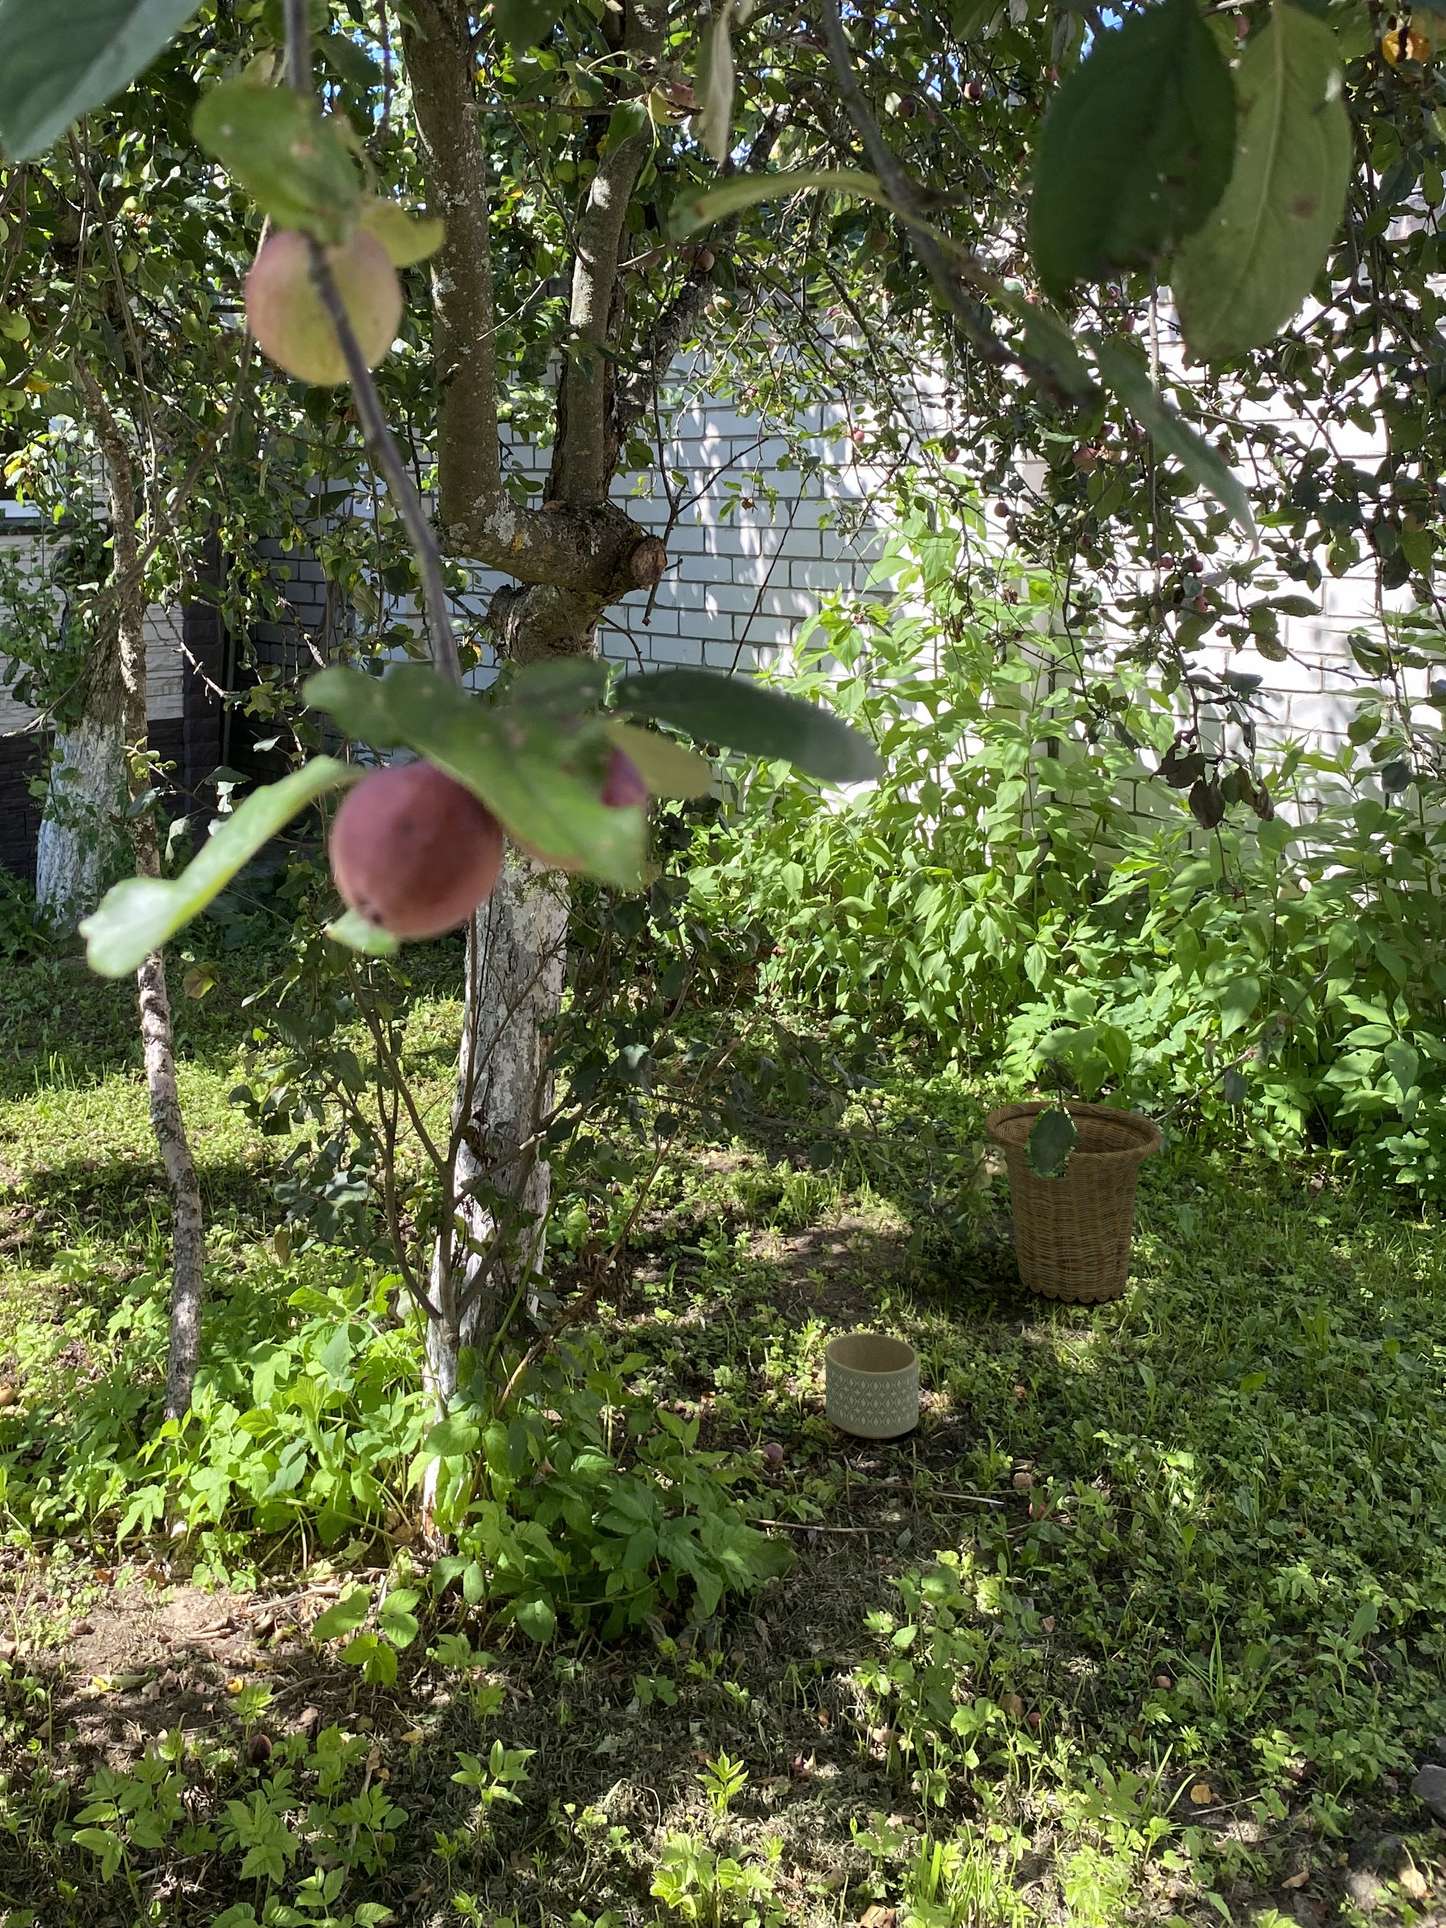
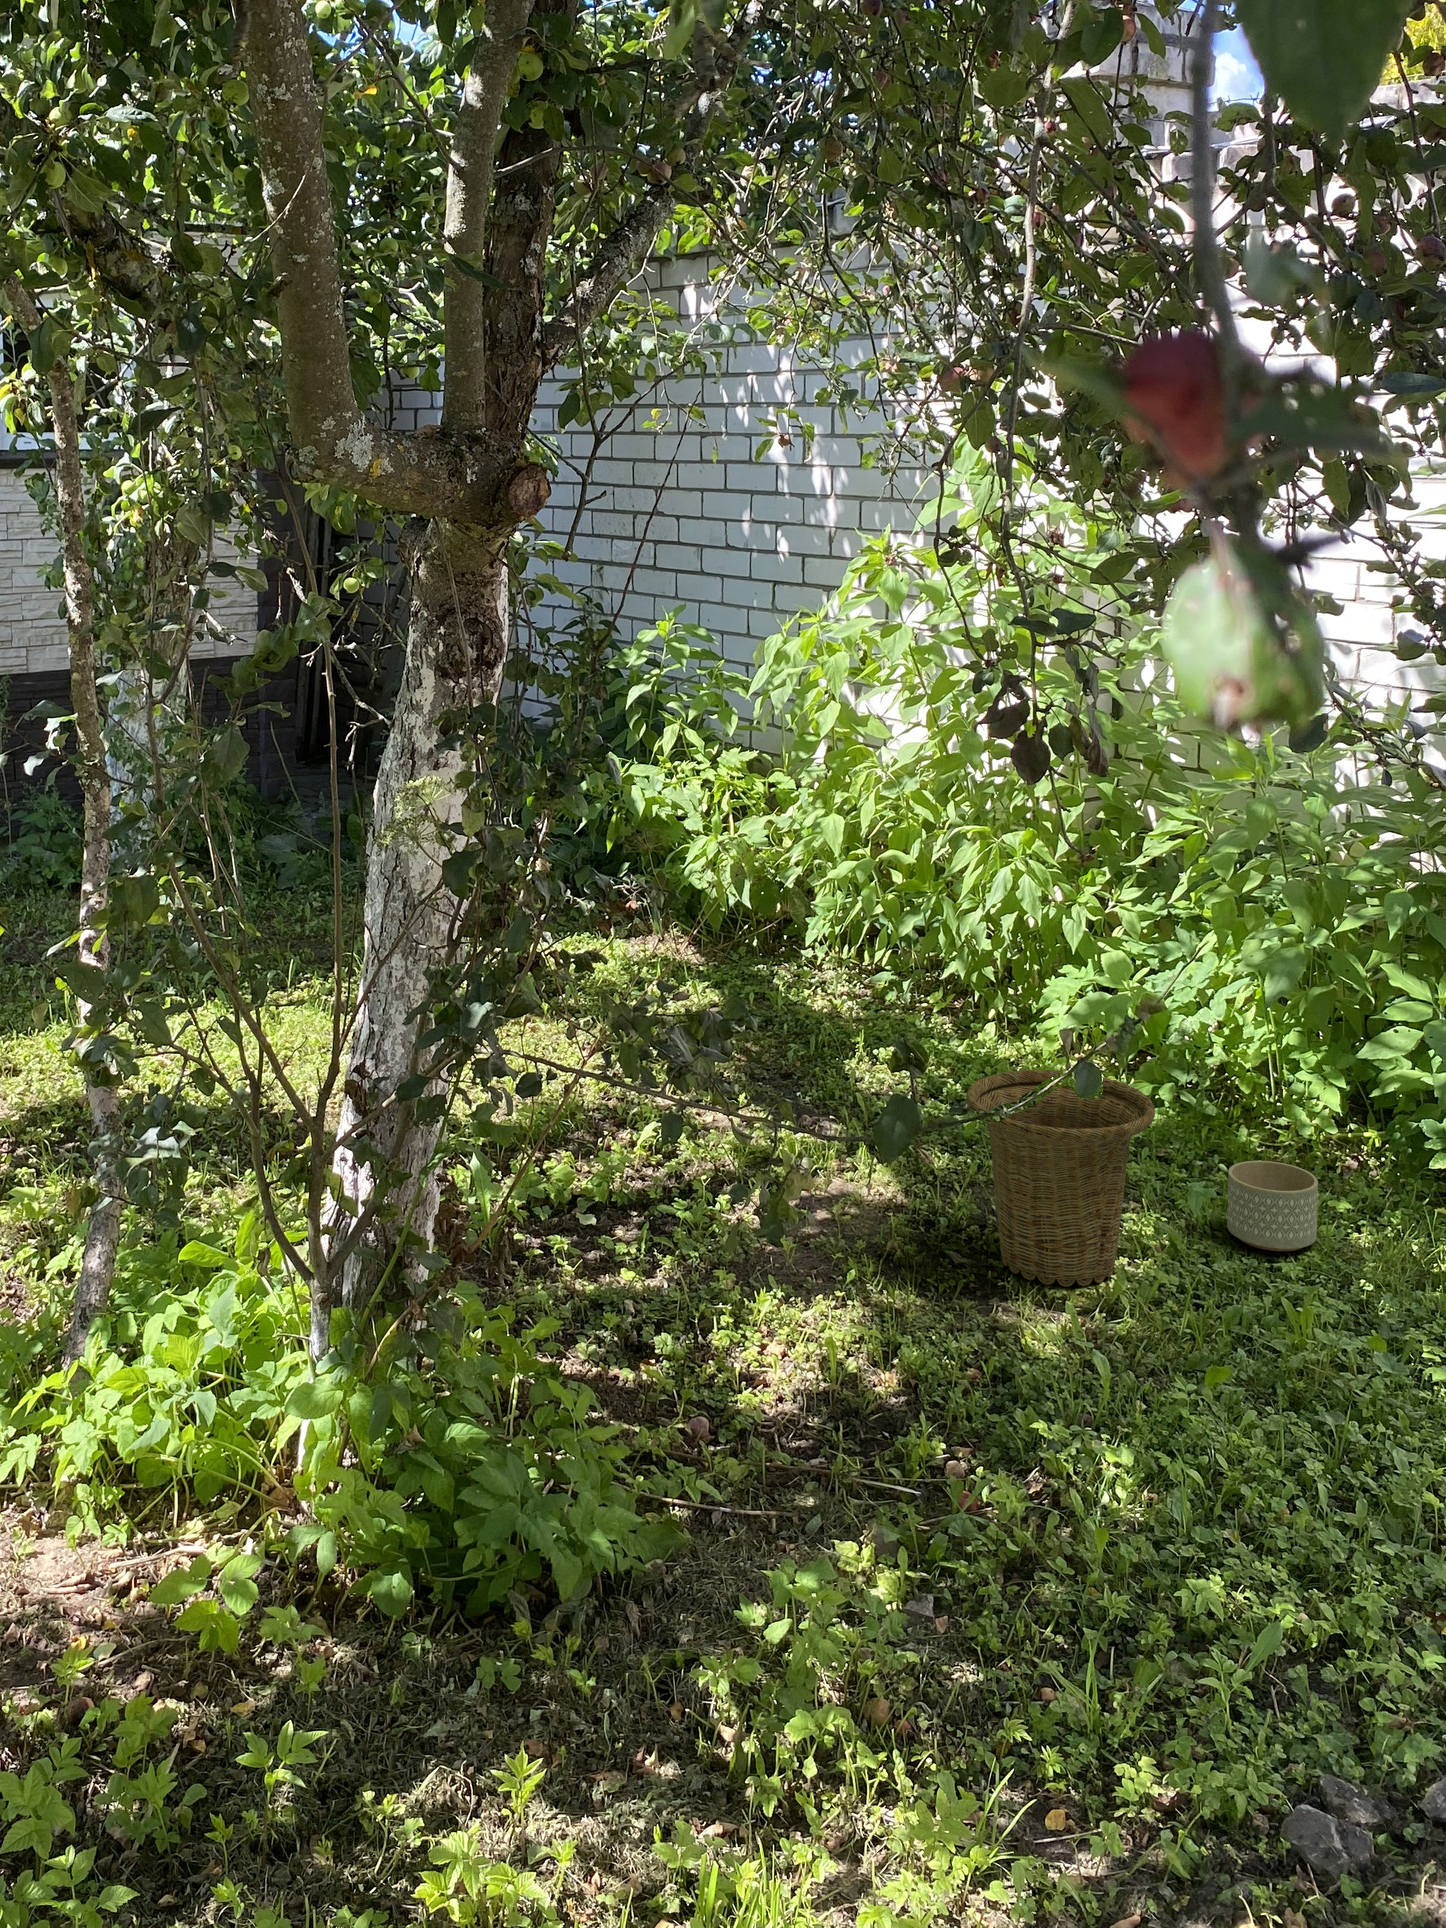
planter: present [825,1333,919,1439] -> present [1227,1161,1318,1251]

